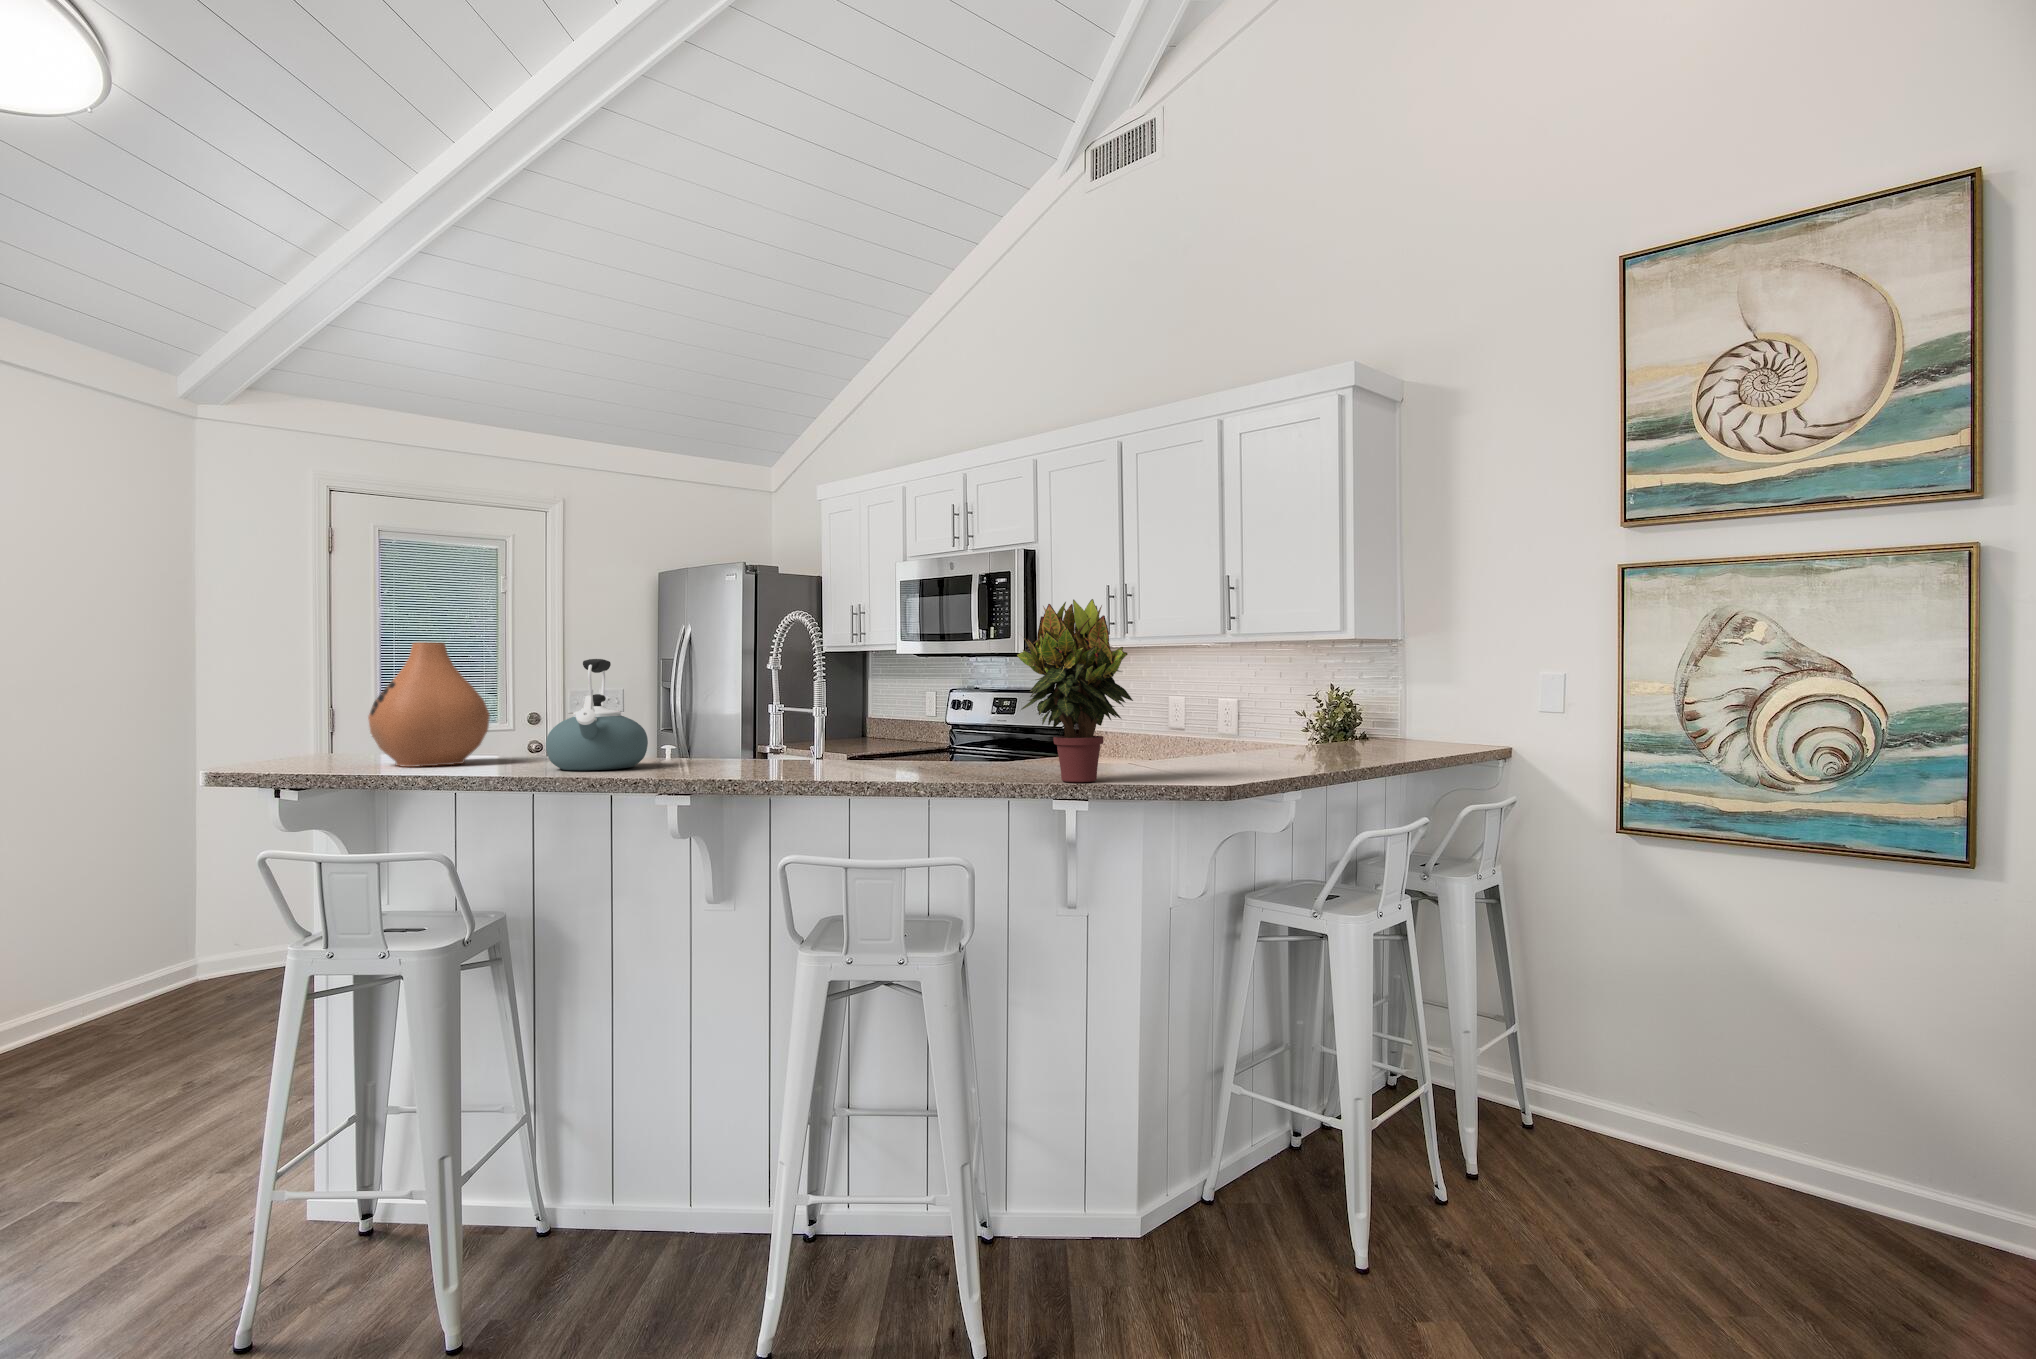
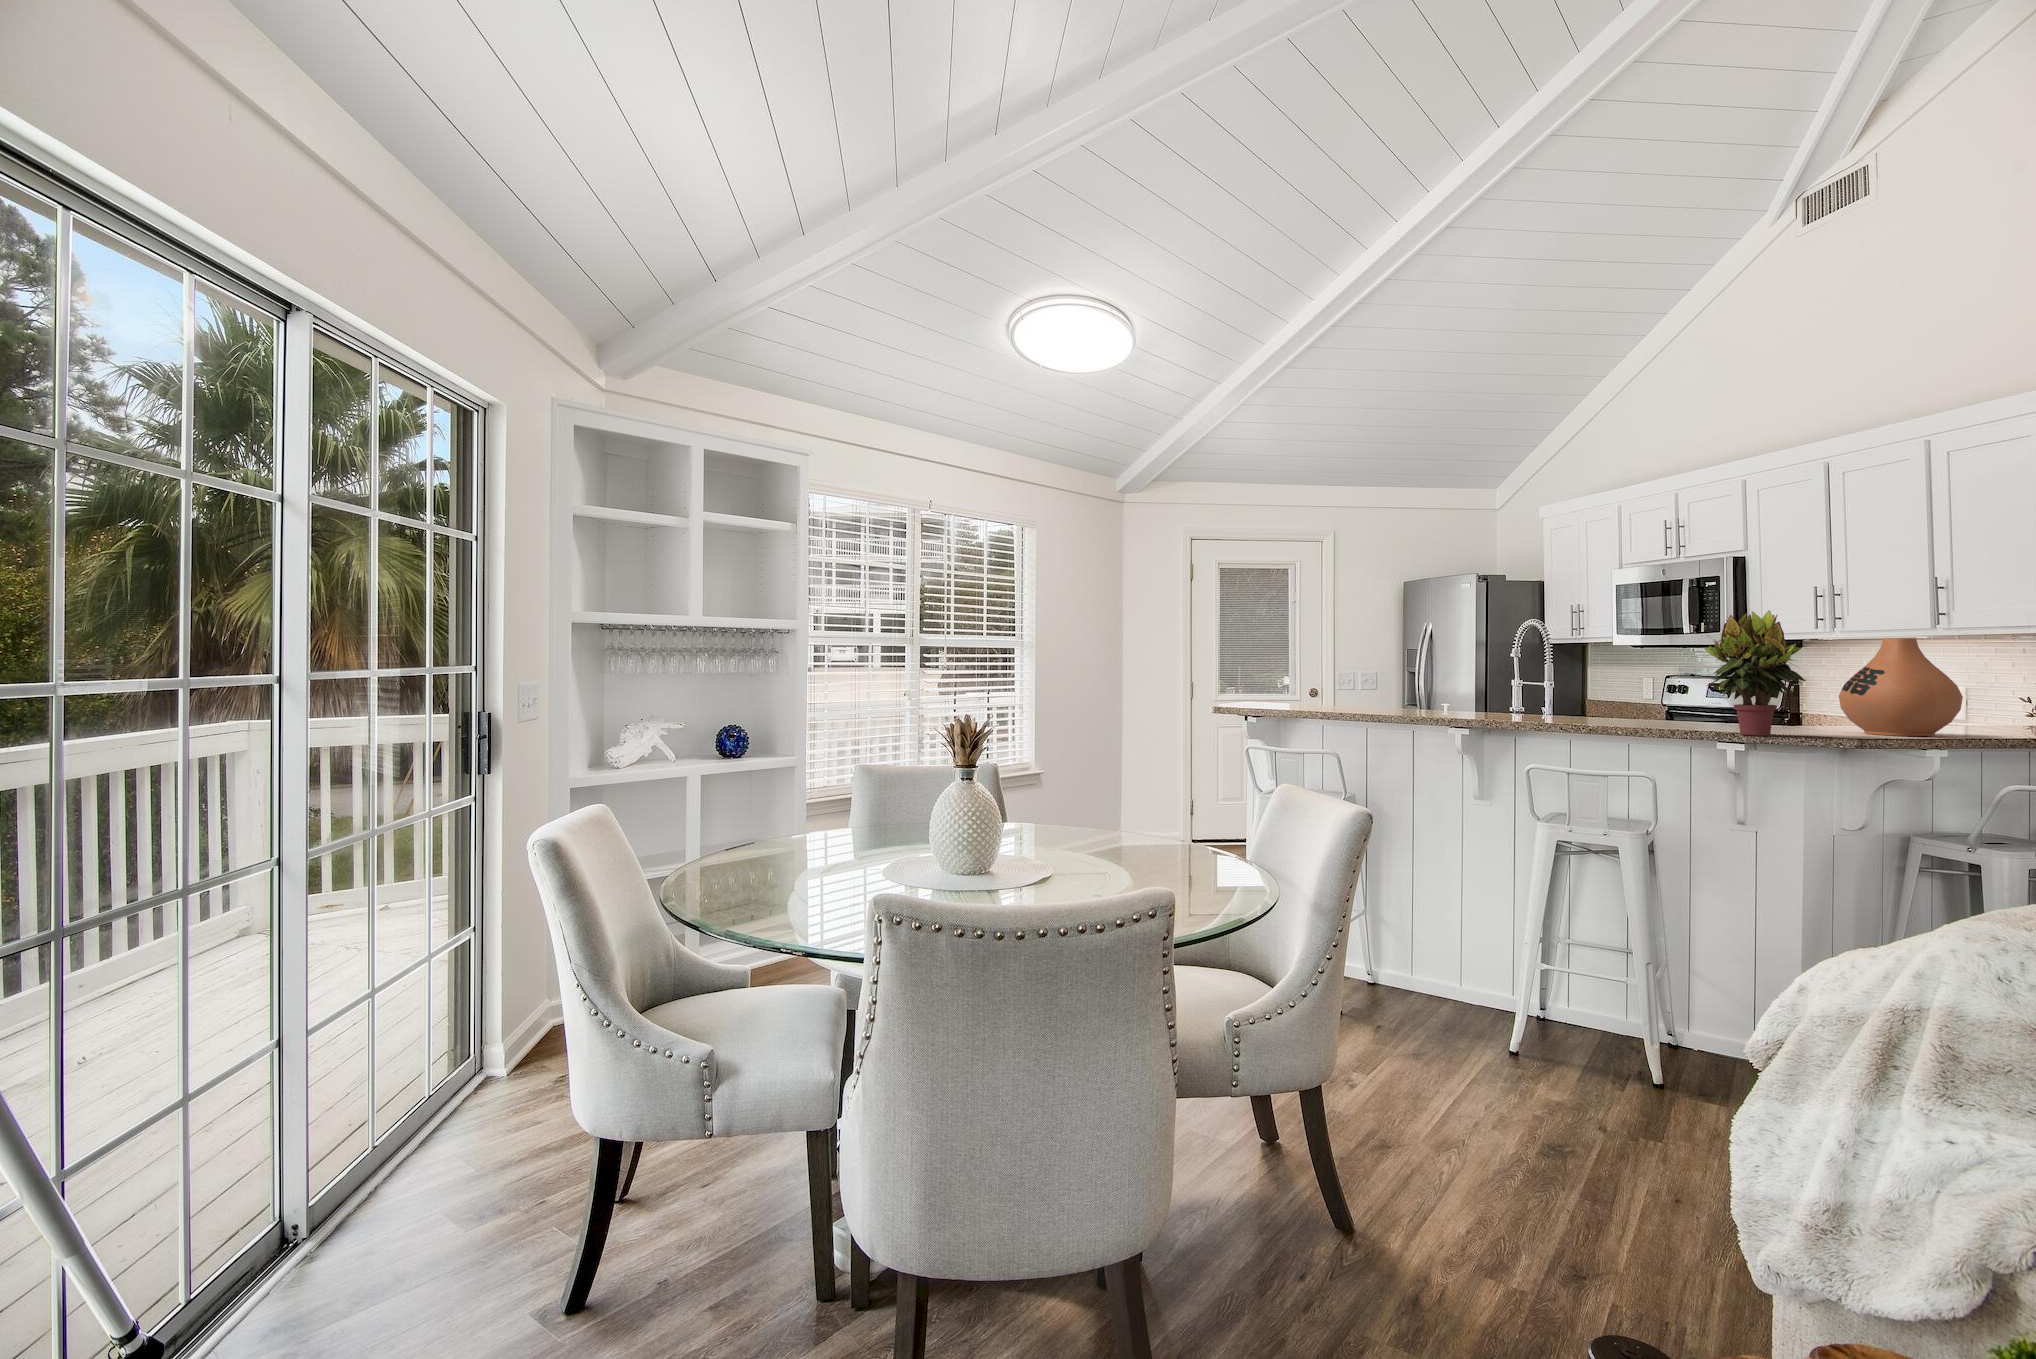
vase: present [368,642,490,767] -> present [1839,638,1963,736]
kettle: present [546,659,648,771] -> none [1374,652,1434,717]

